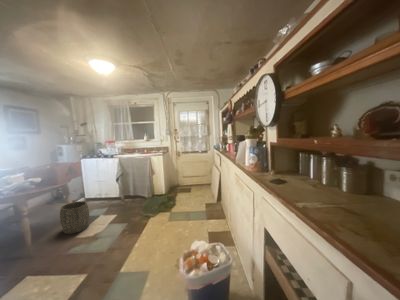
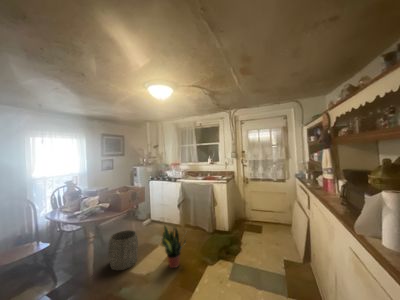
potted plant: none [113,190,135,222] -> present [161,226,186,268]

